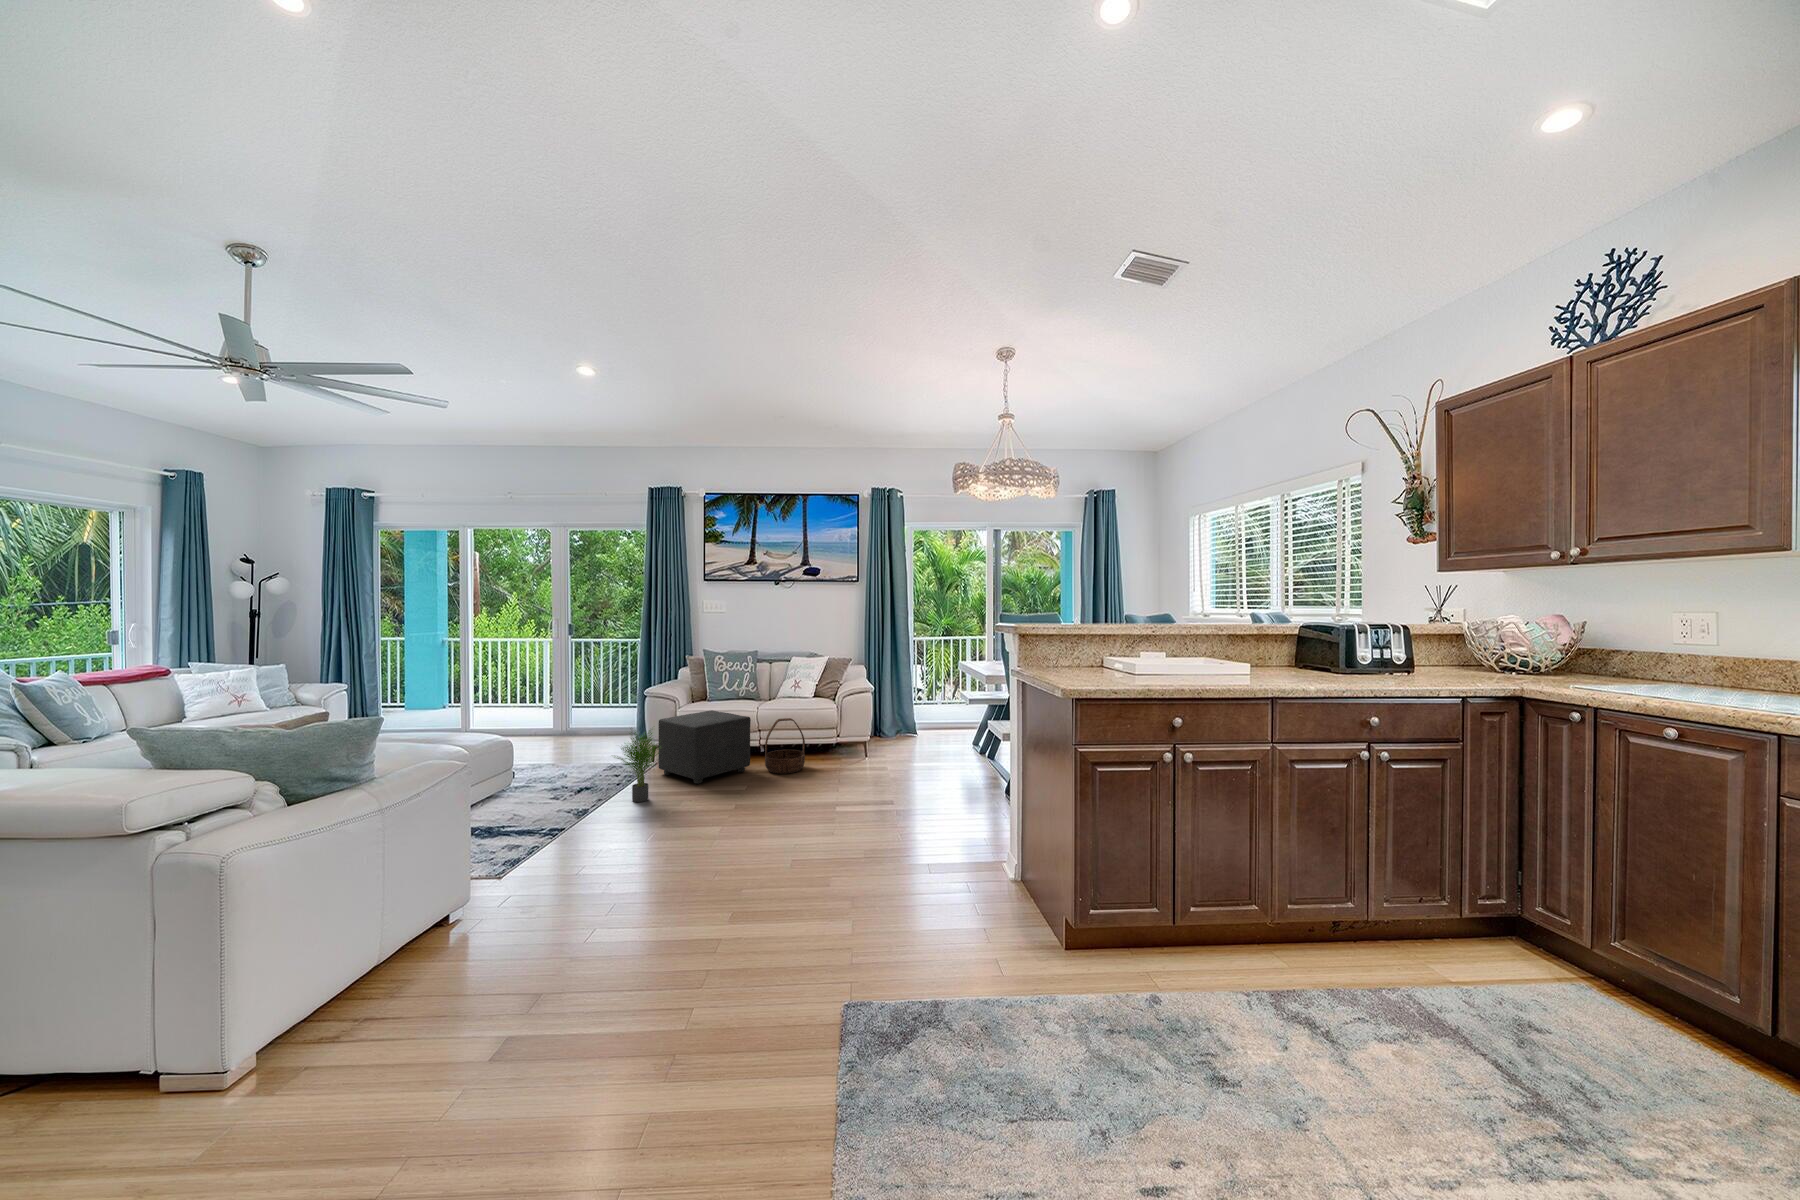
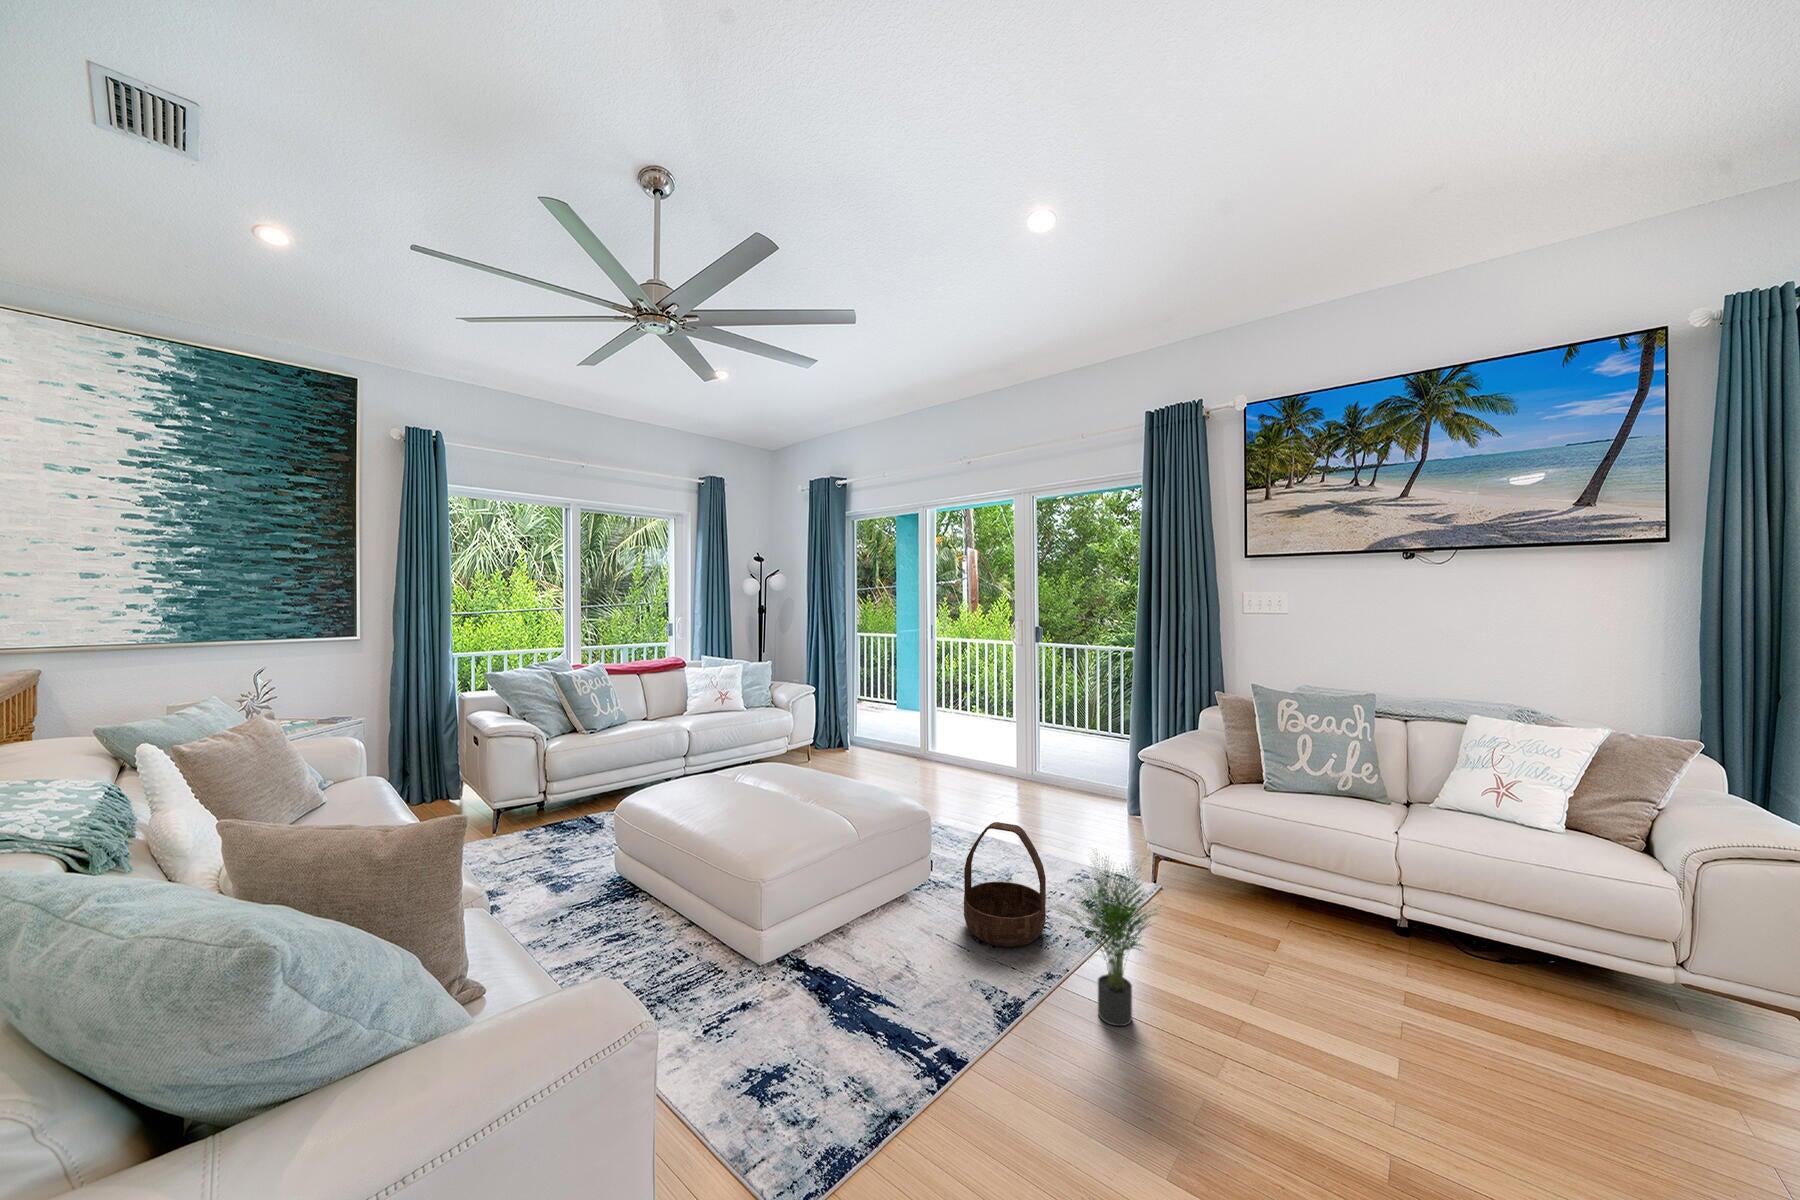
ottoman: present [658,710,751,784] -> none [1160,815,1385,1003]
basket: present [765,718,805,774] -> present [964,822,1046,947]

